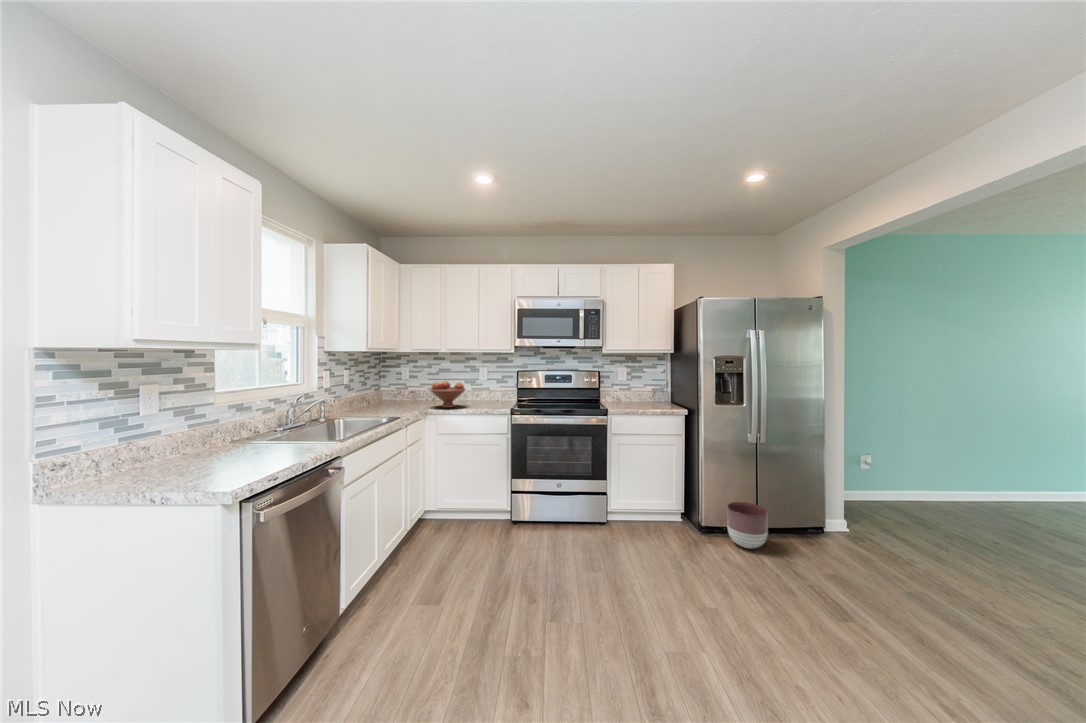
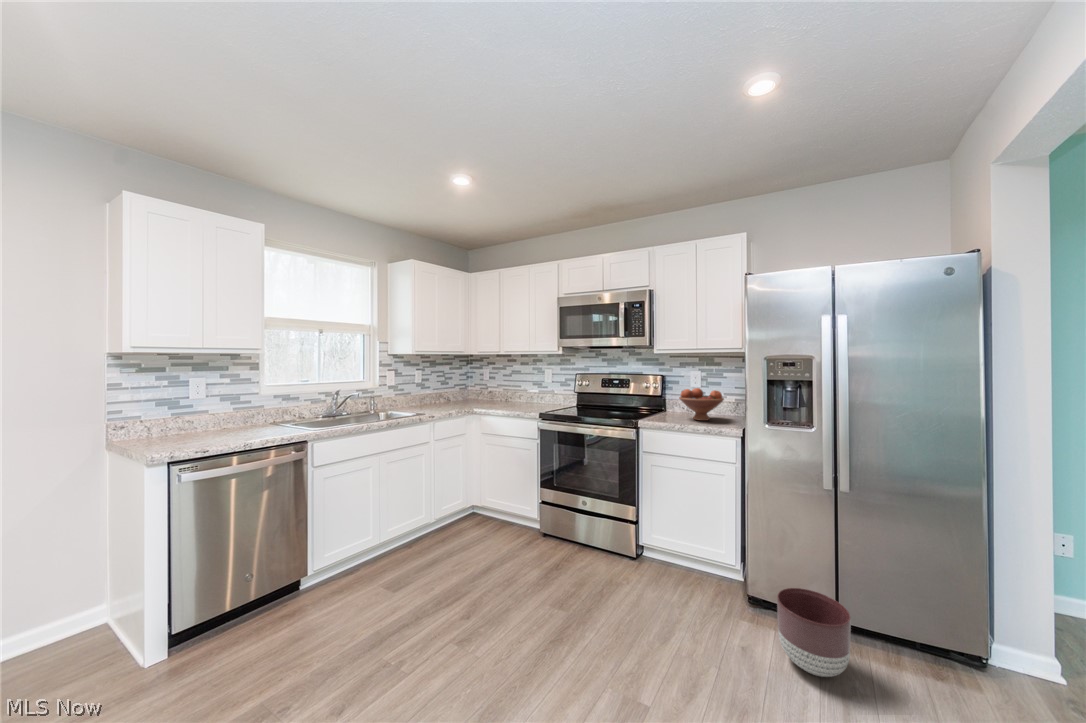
fruit bowl: present [430,381,465,408] -> present [679,388,724,421]

